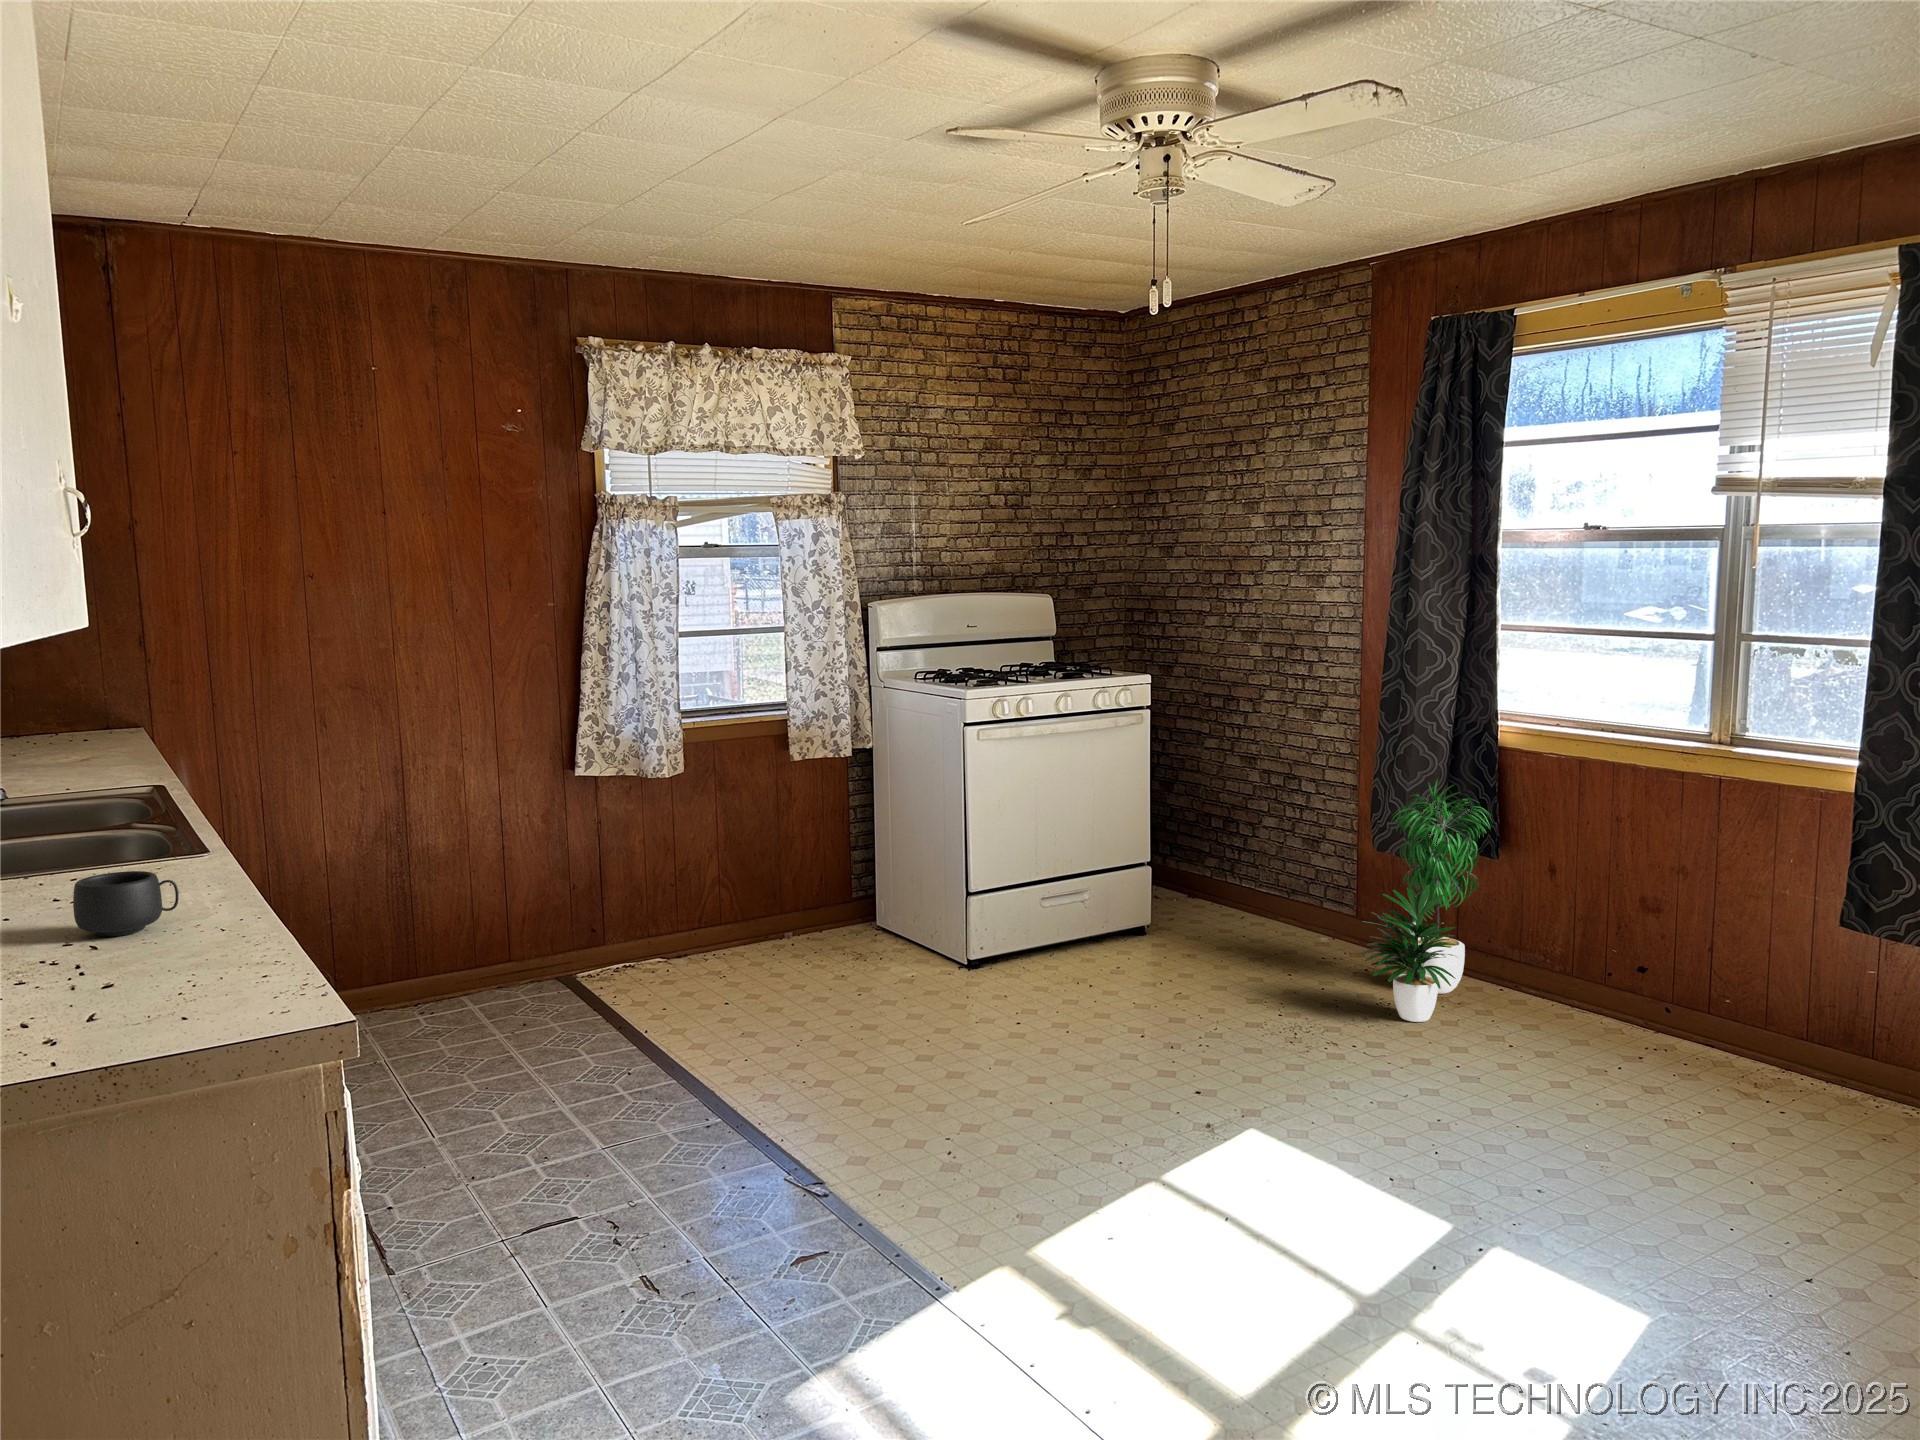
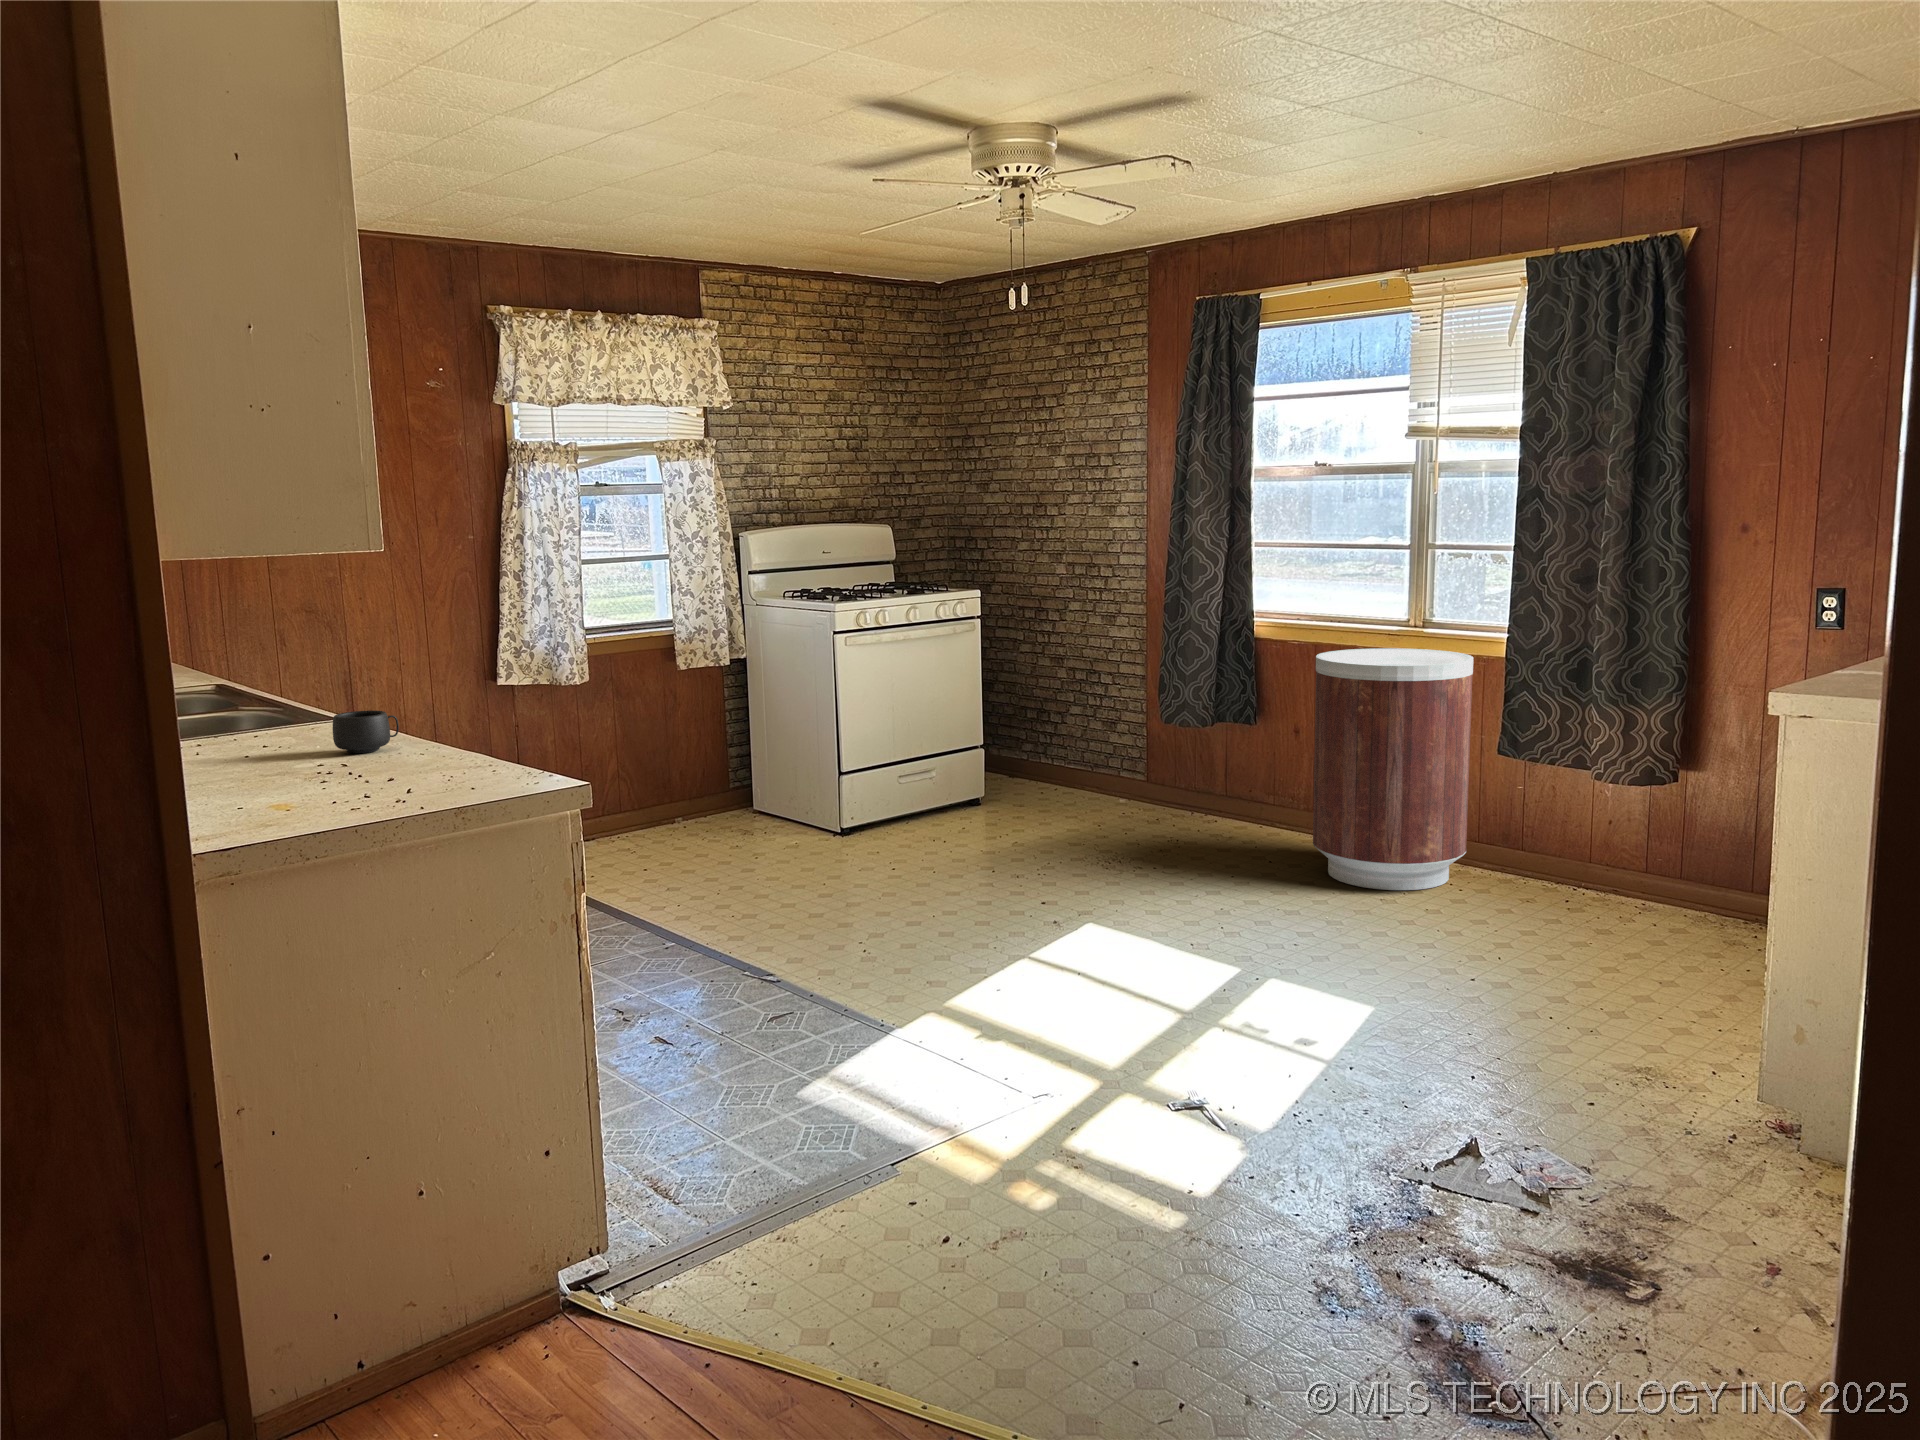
trash can: none [1571,771,1809,1109] -> present [1313,648,1473,890]
potted plant: present [1359,779,1492,1022] -> none [1155,663,1252,851]

